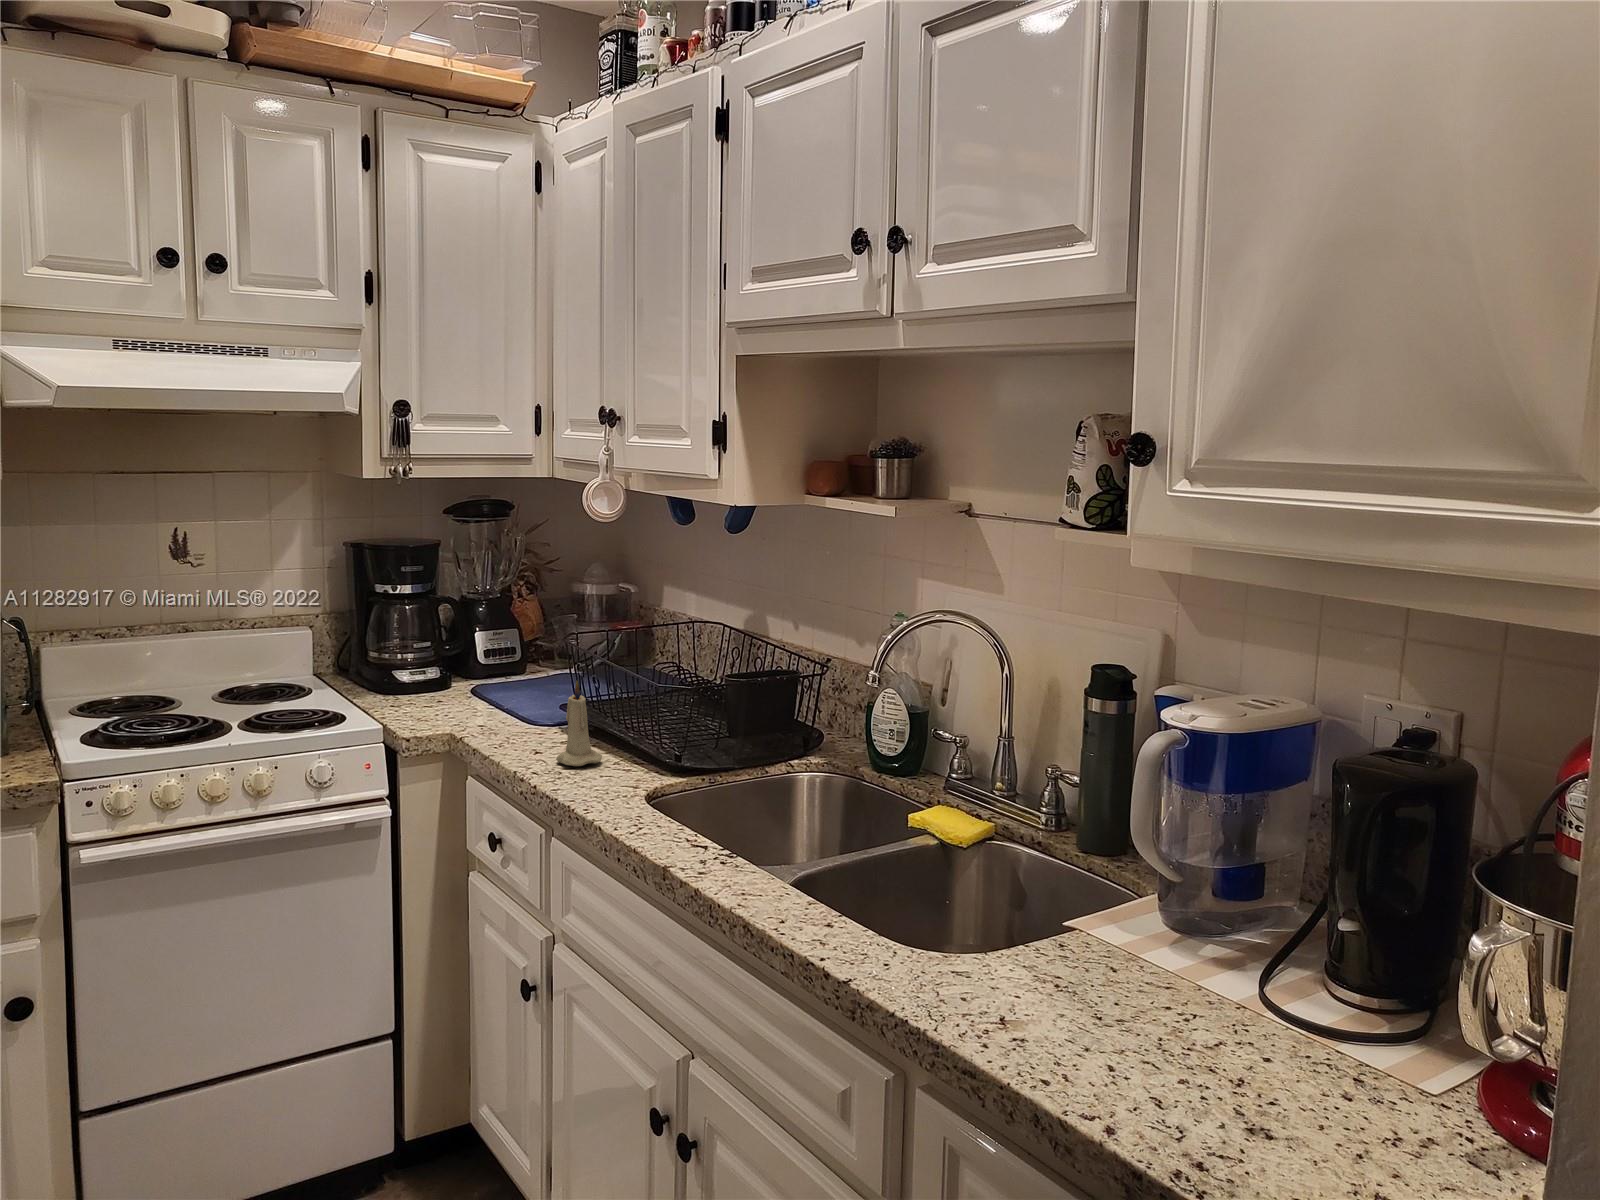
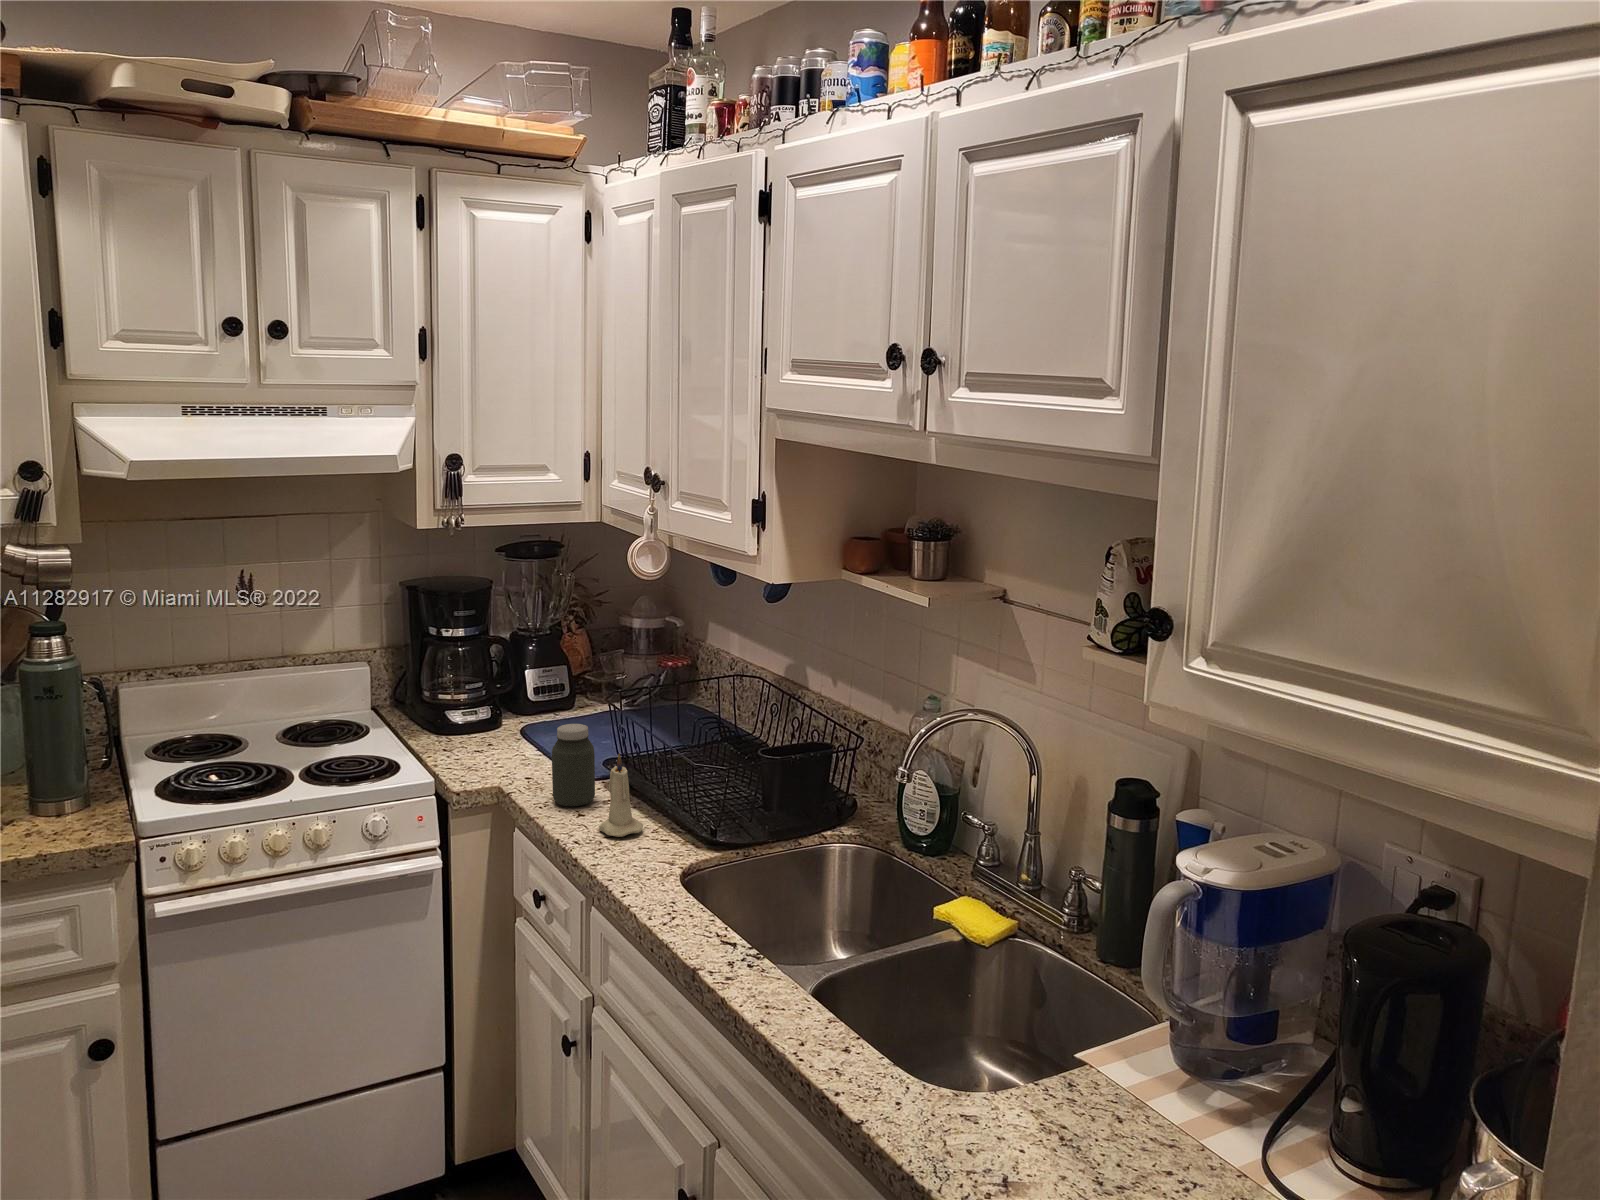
jar: none [505,661,550,745] -> present [552,724,595,806]

